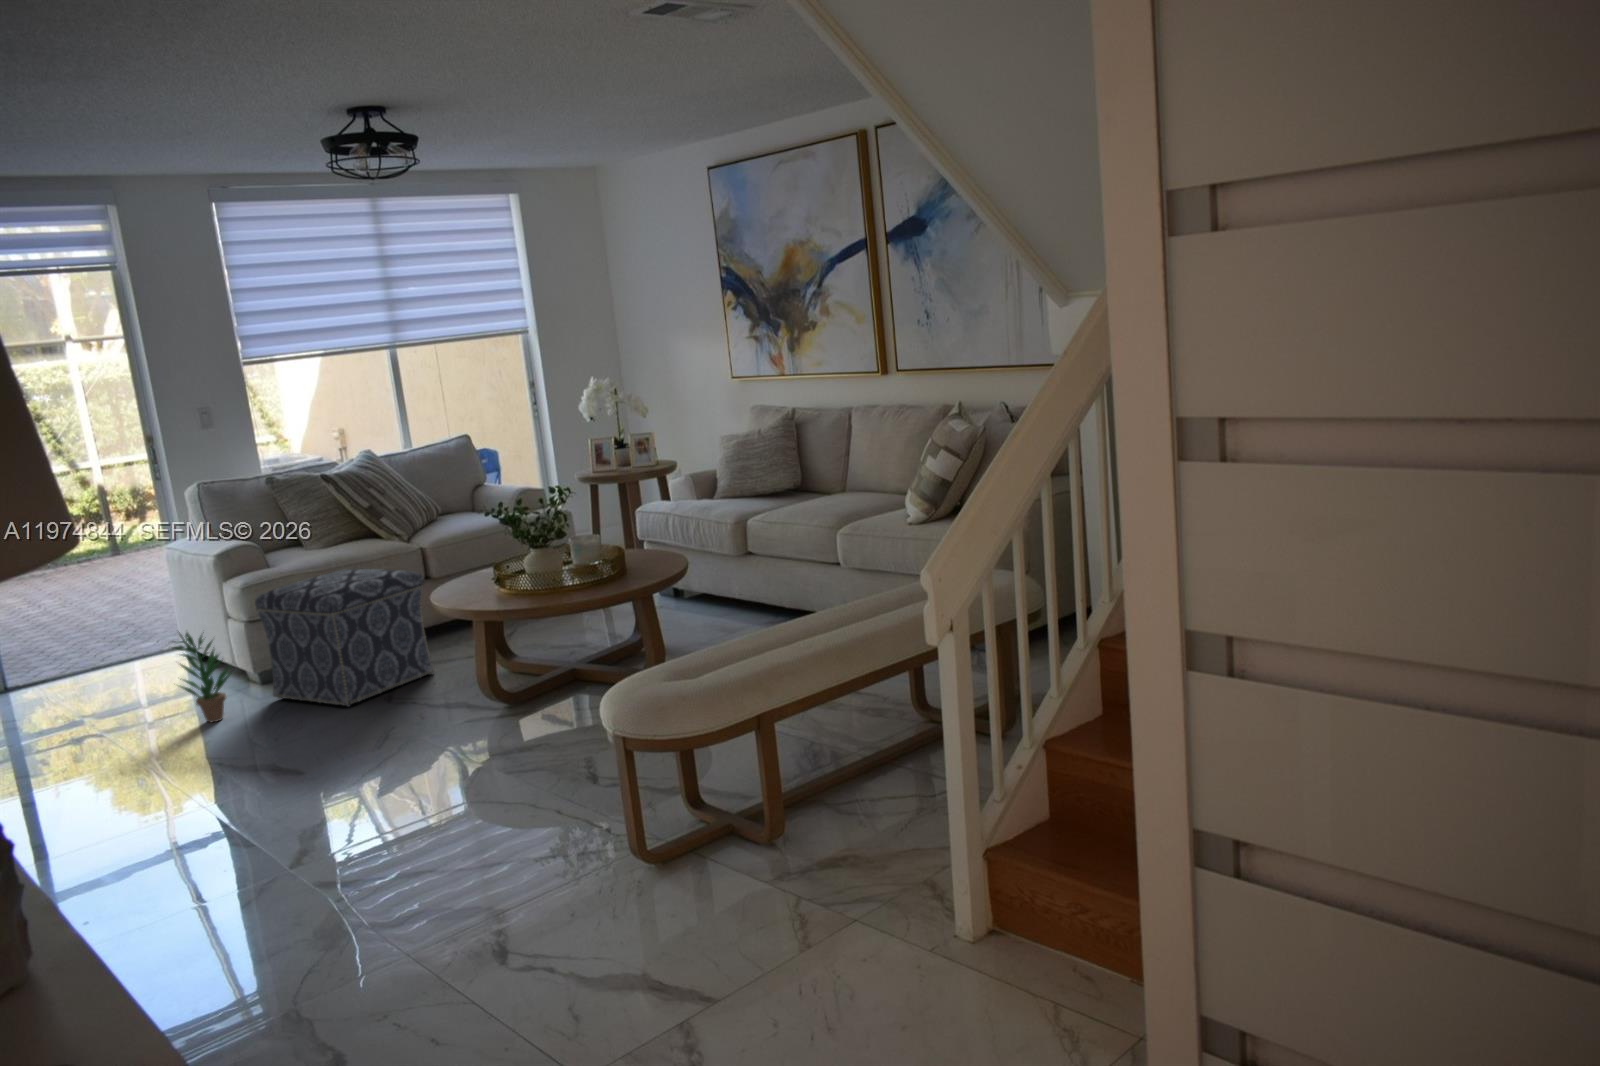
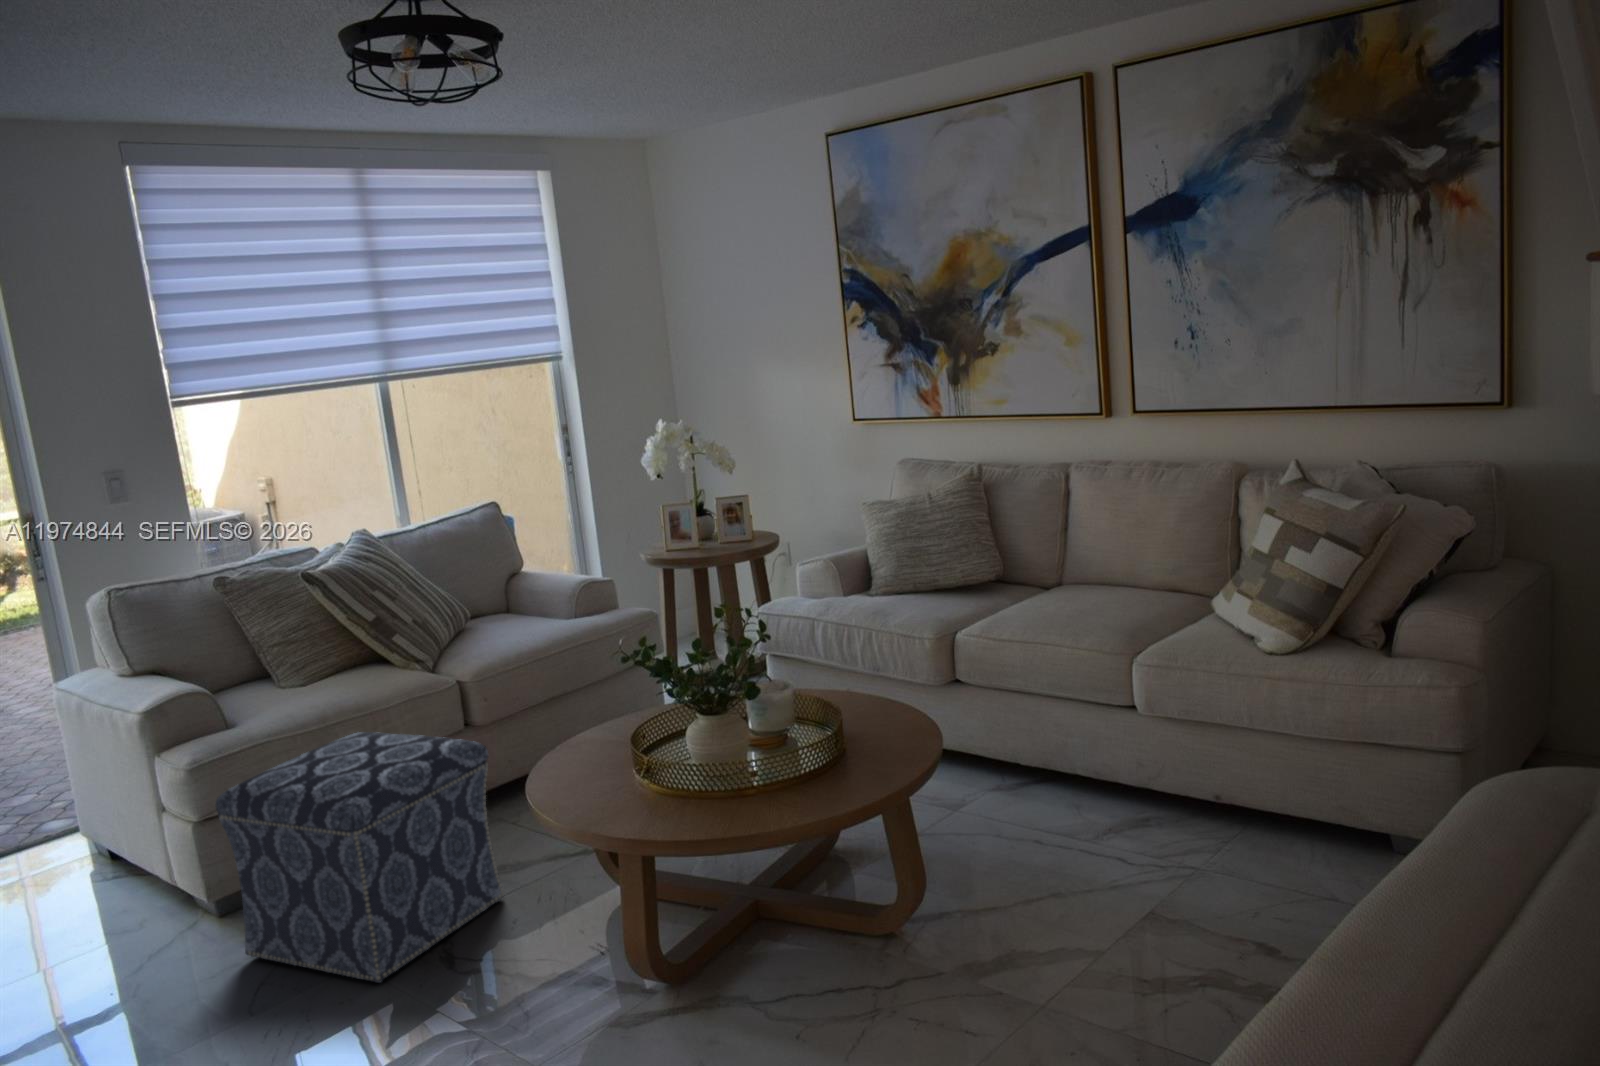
potted plant: present [174,632,232,722] -> none [67,863,181,1018]

